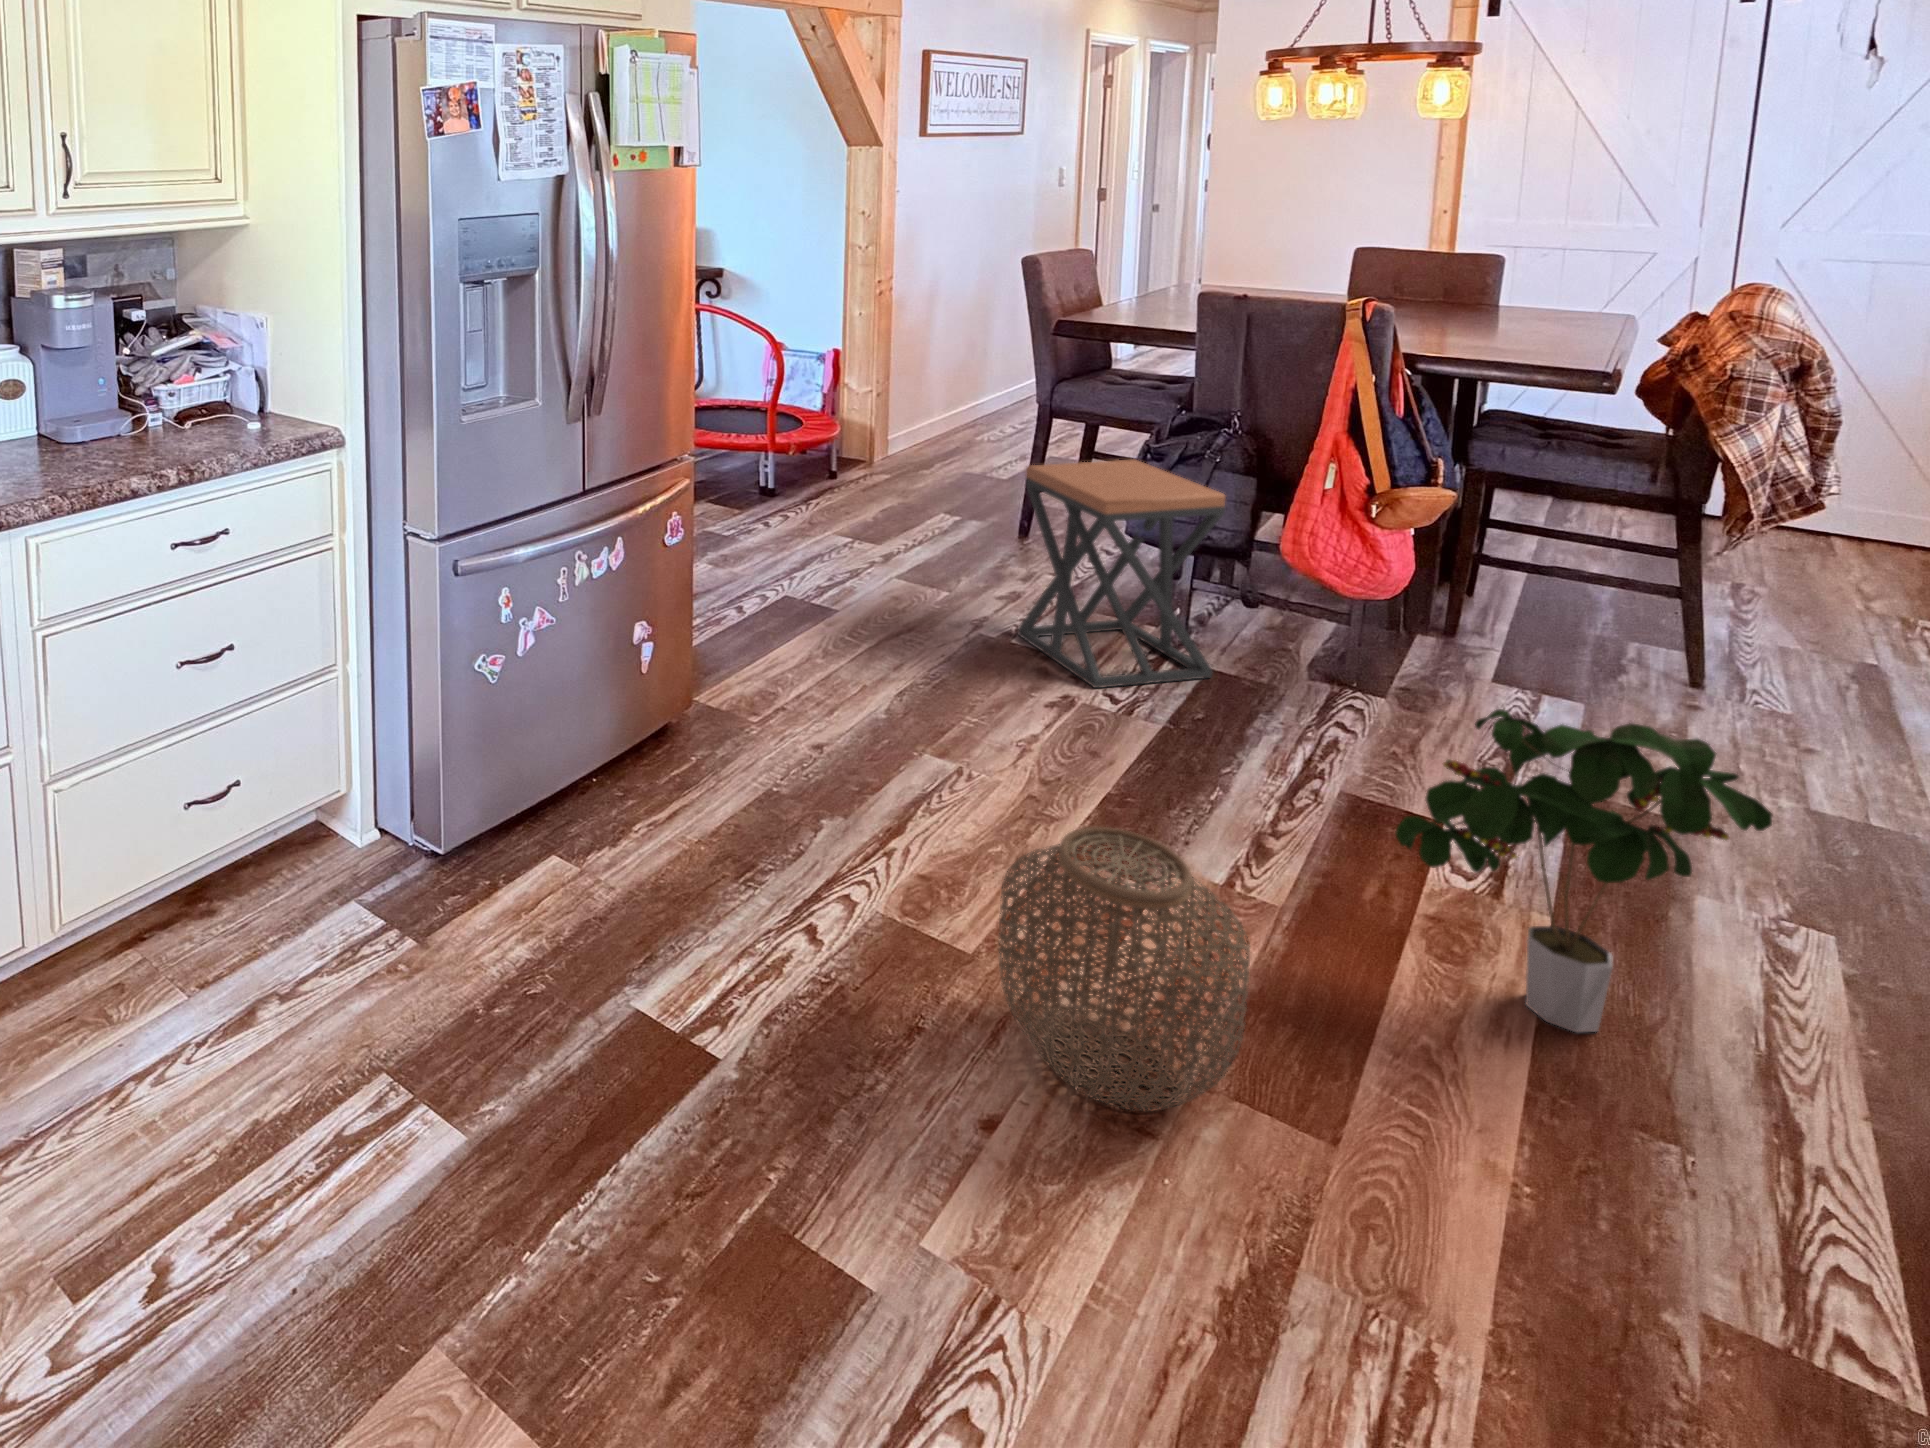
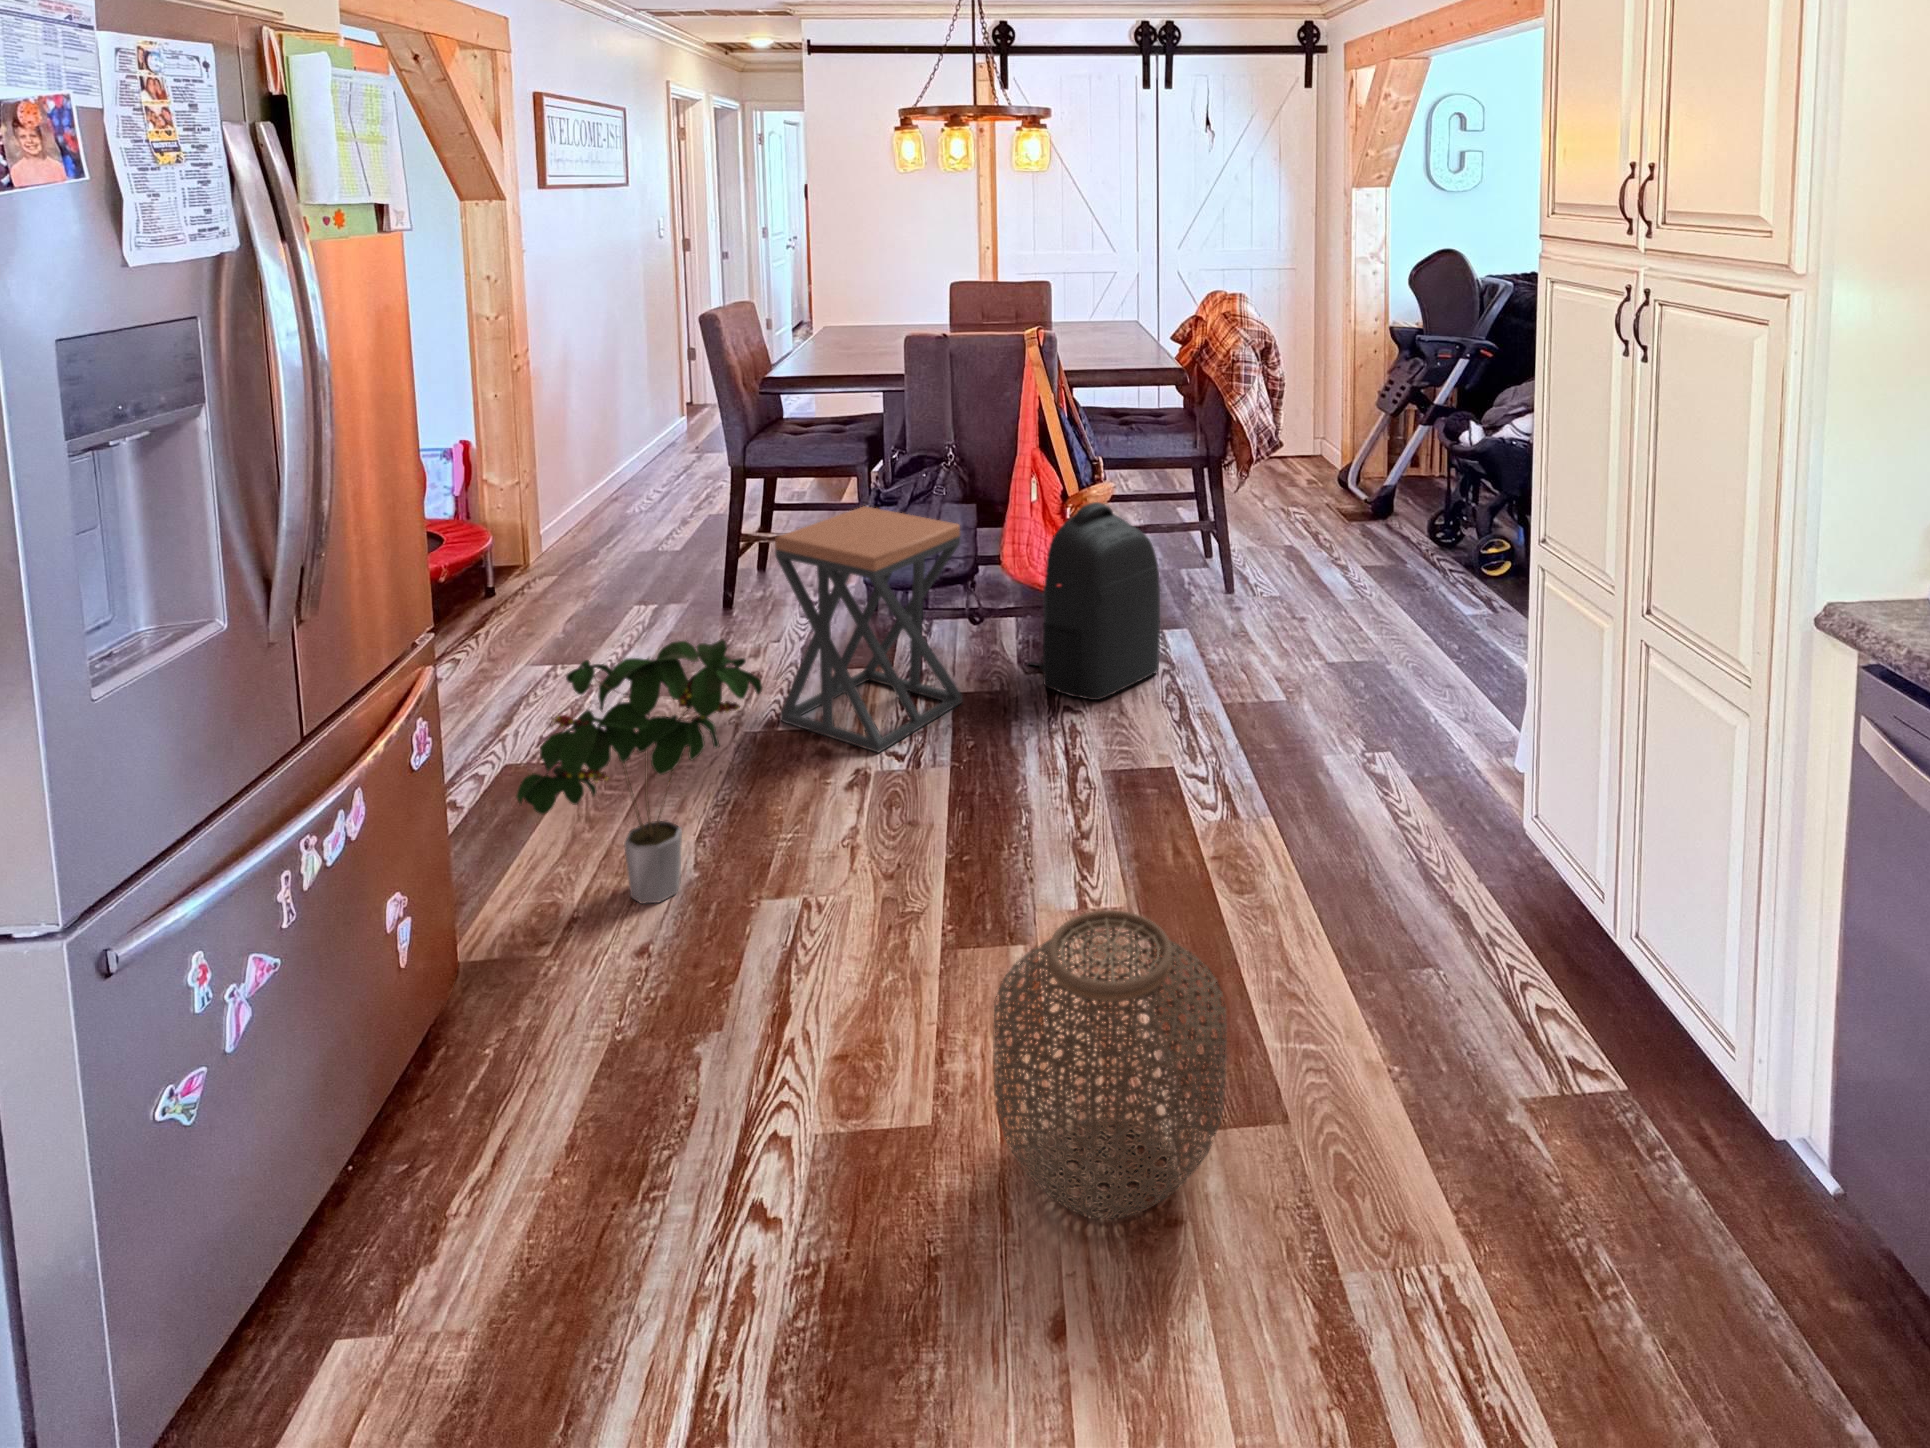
backpack: none [1315,509,1507,728] -> present [1029,502,1160,700]
potted plant: present [1395,709,1772,1032] -> present [516,640,762,904]

